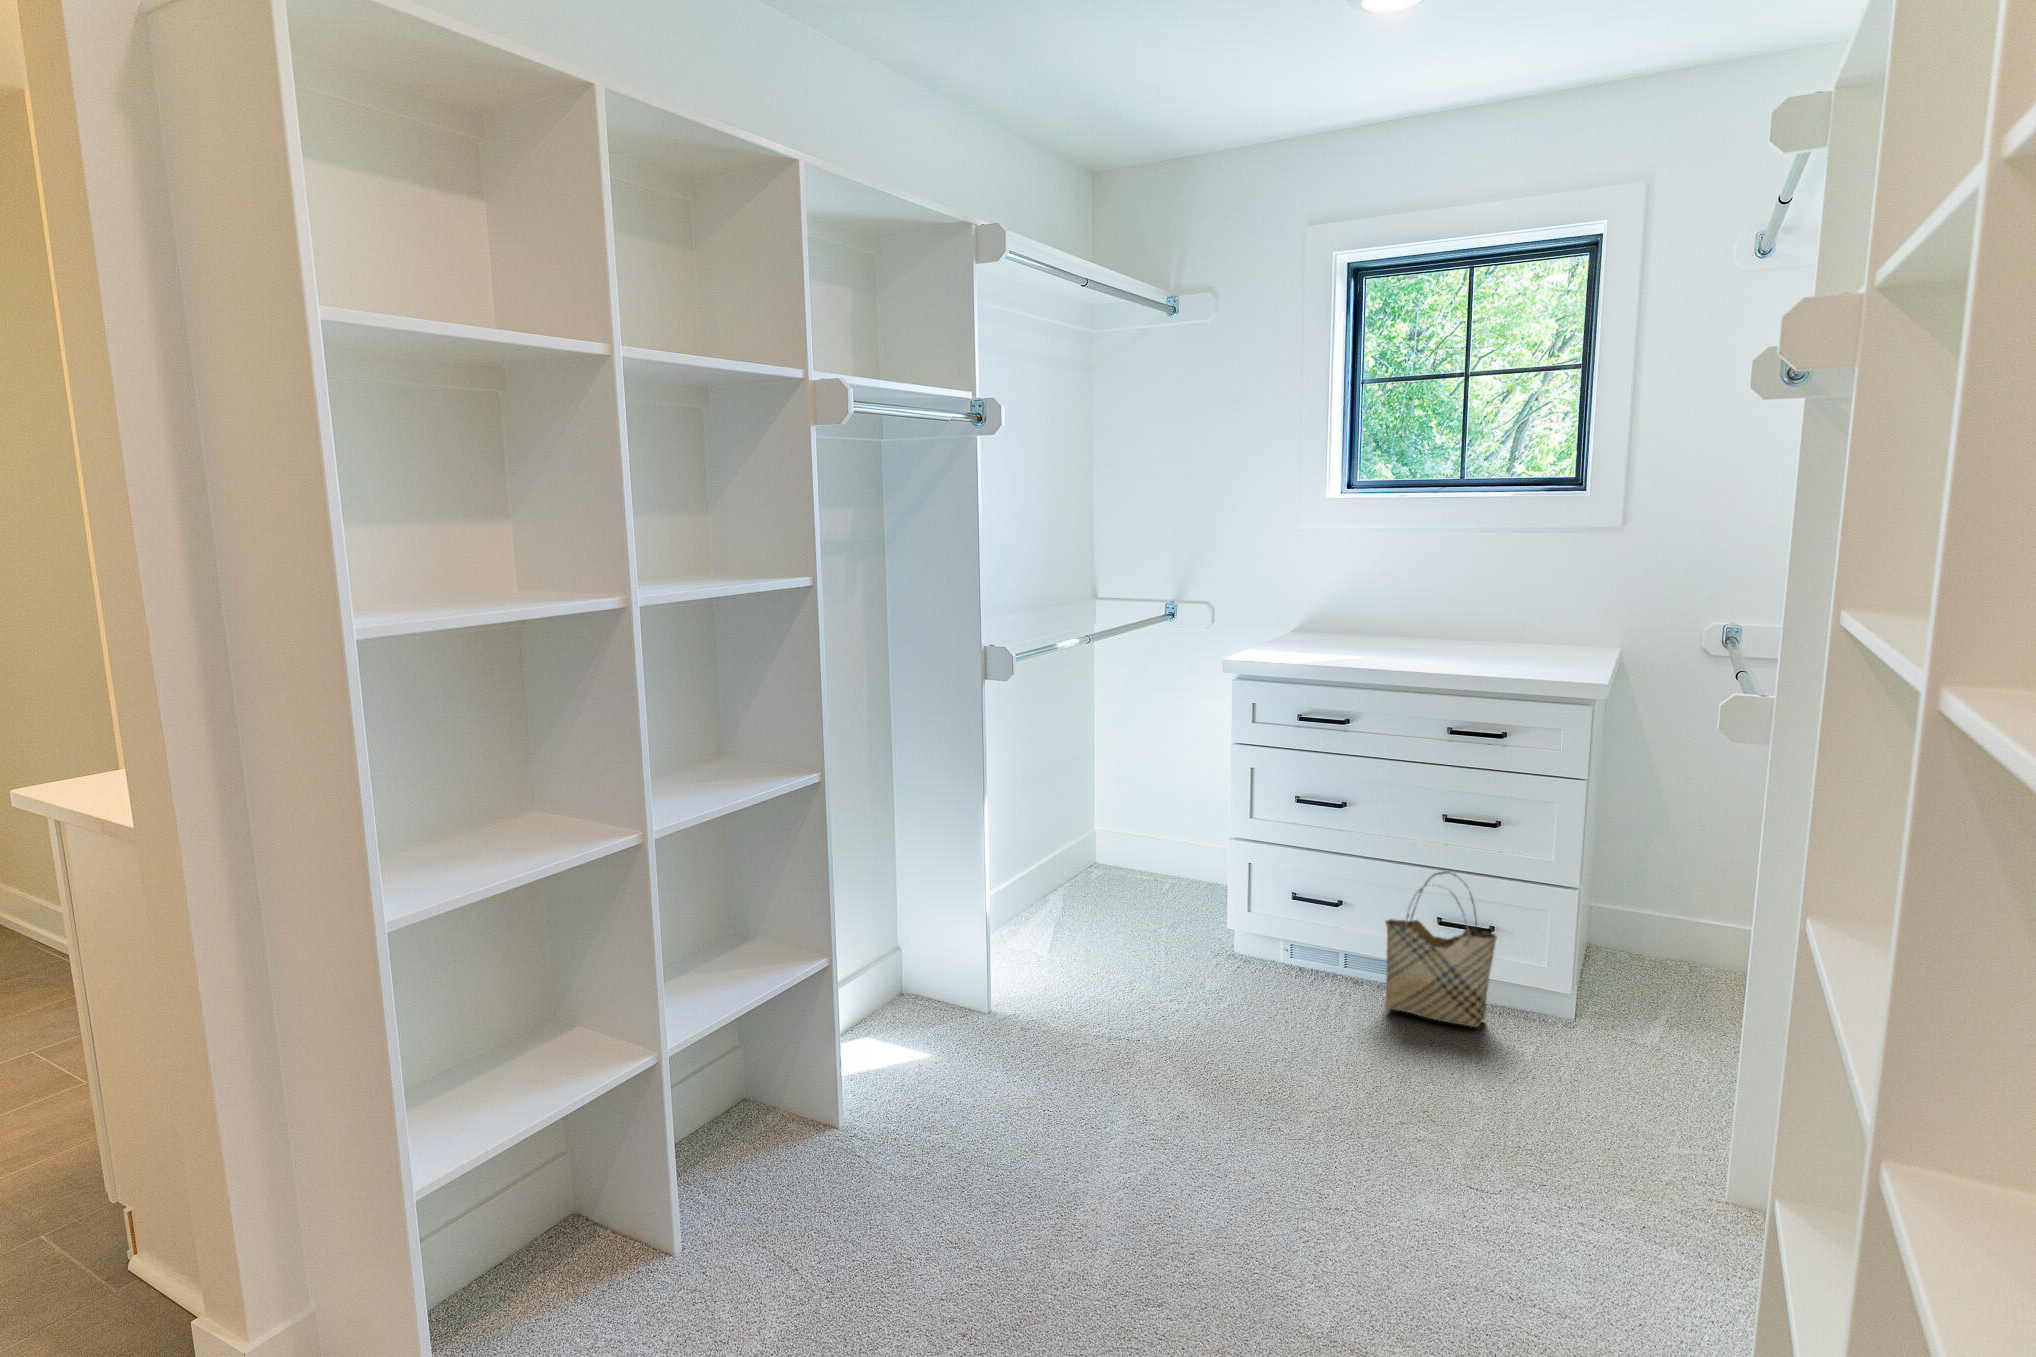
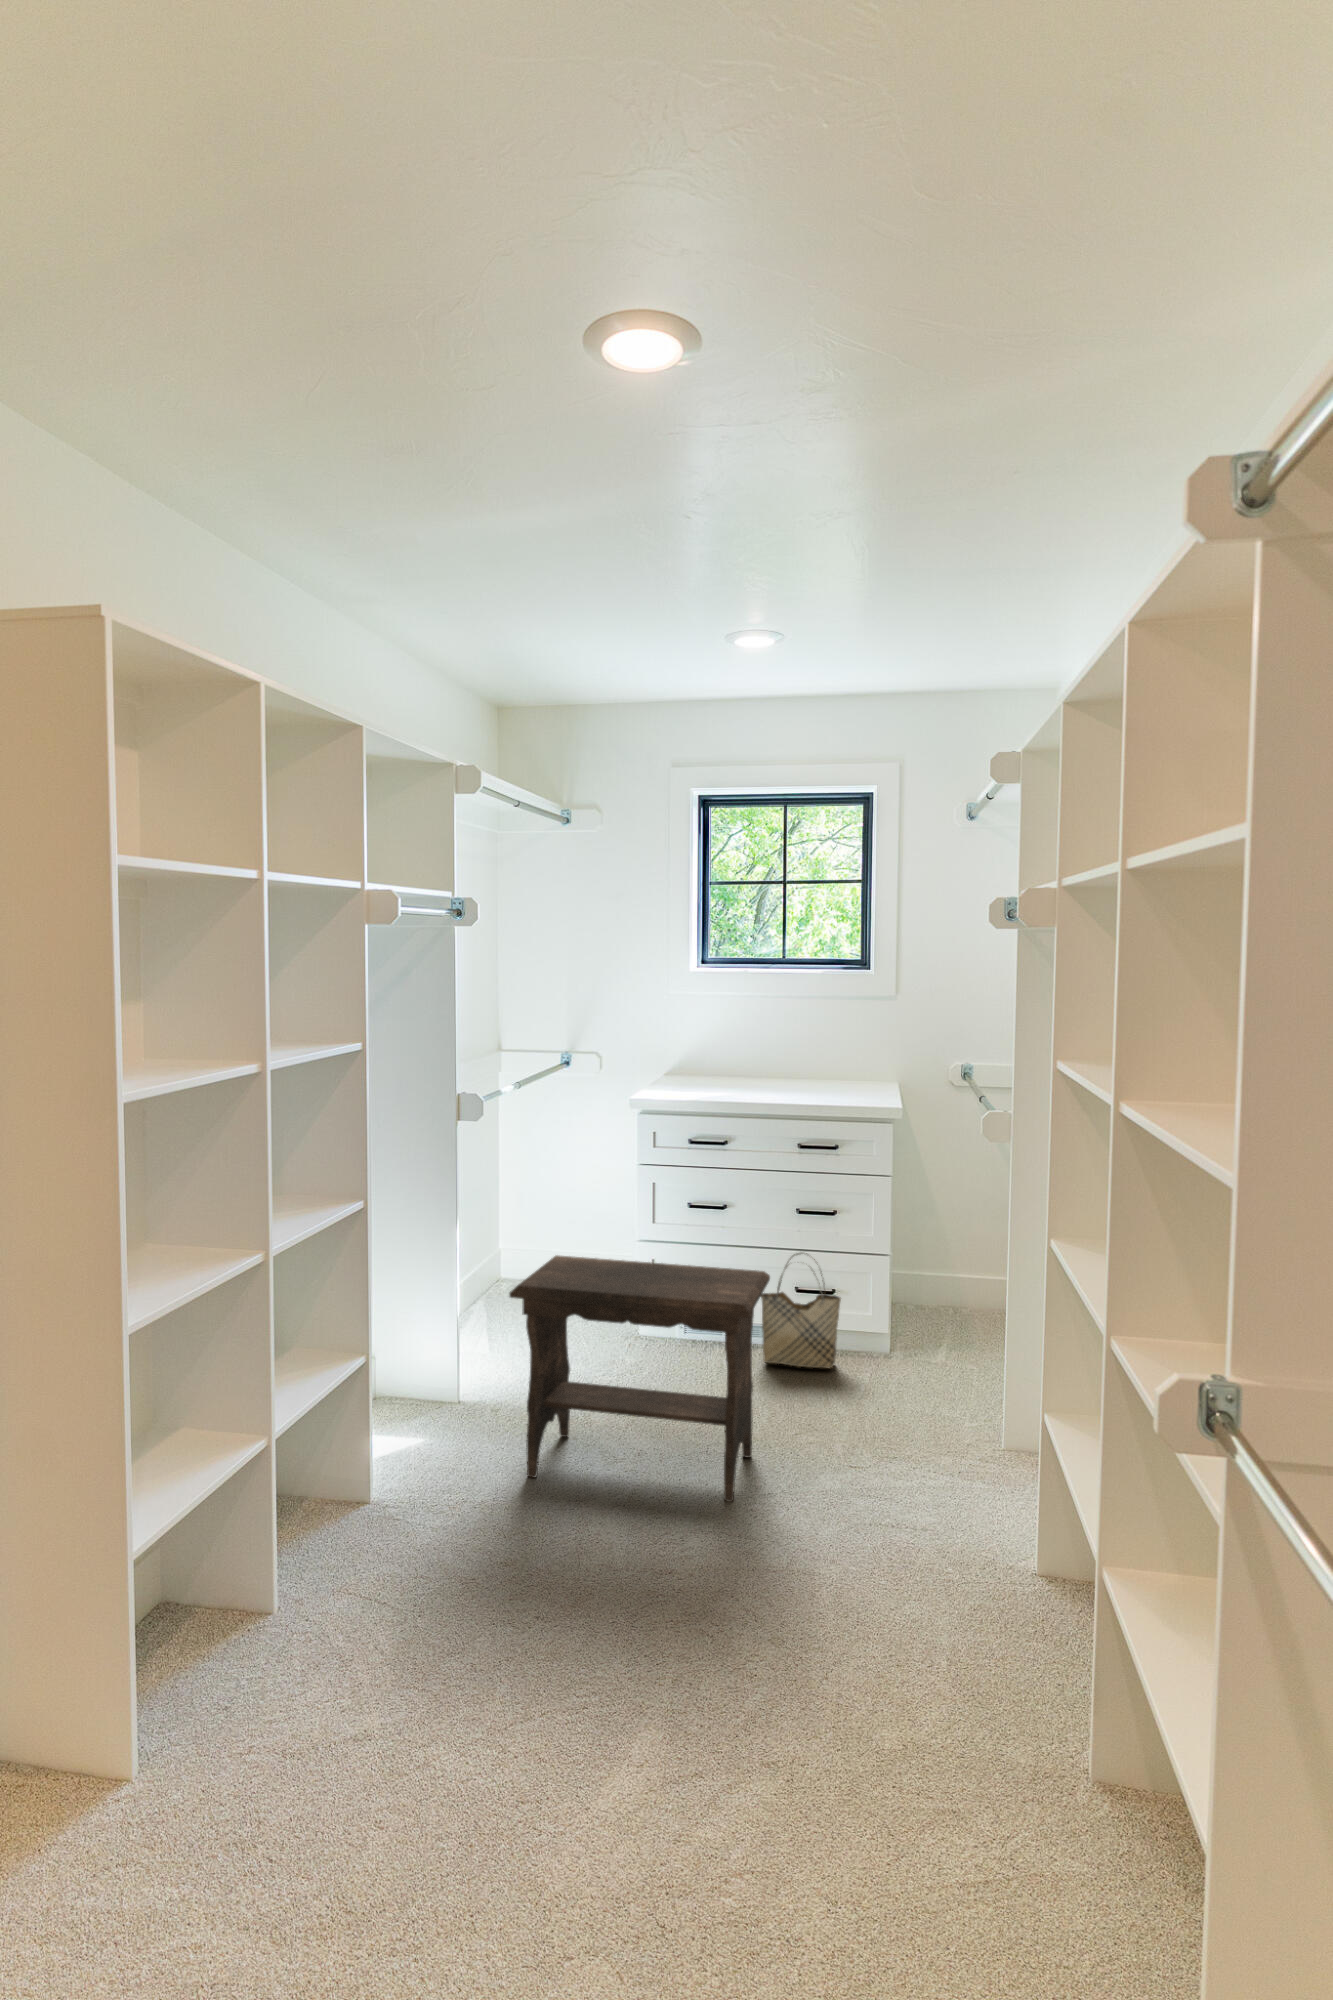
footstool: none [1006,856,1363,1209] -> present [509,1255,770,1502]

